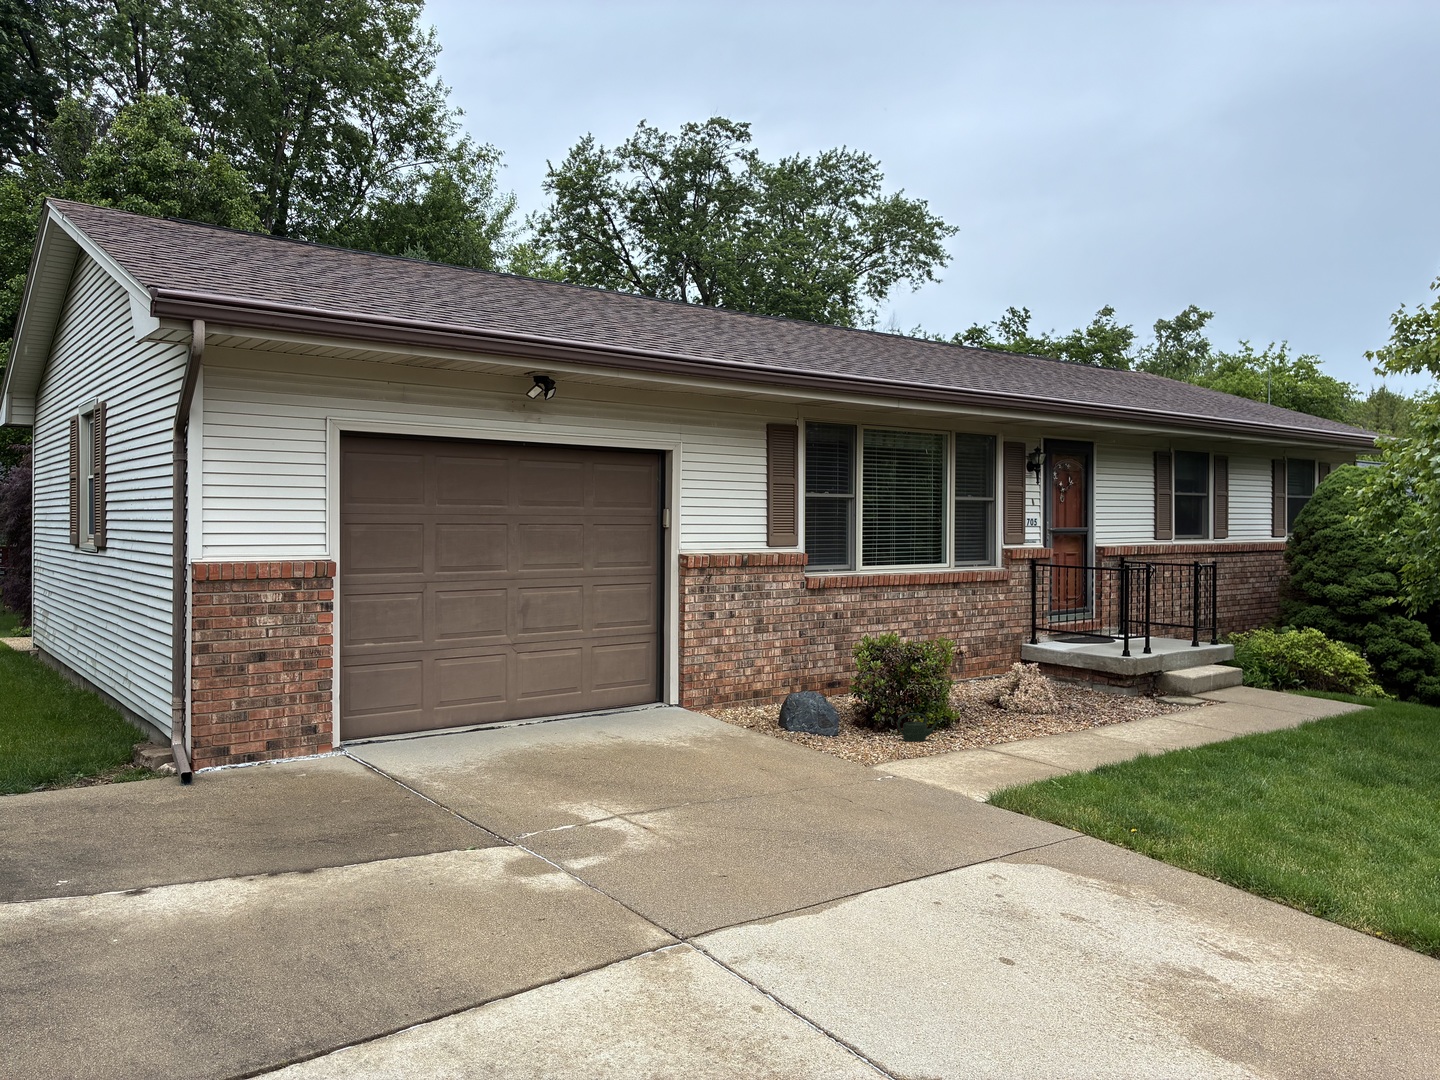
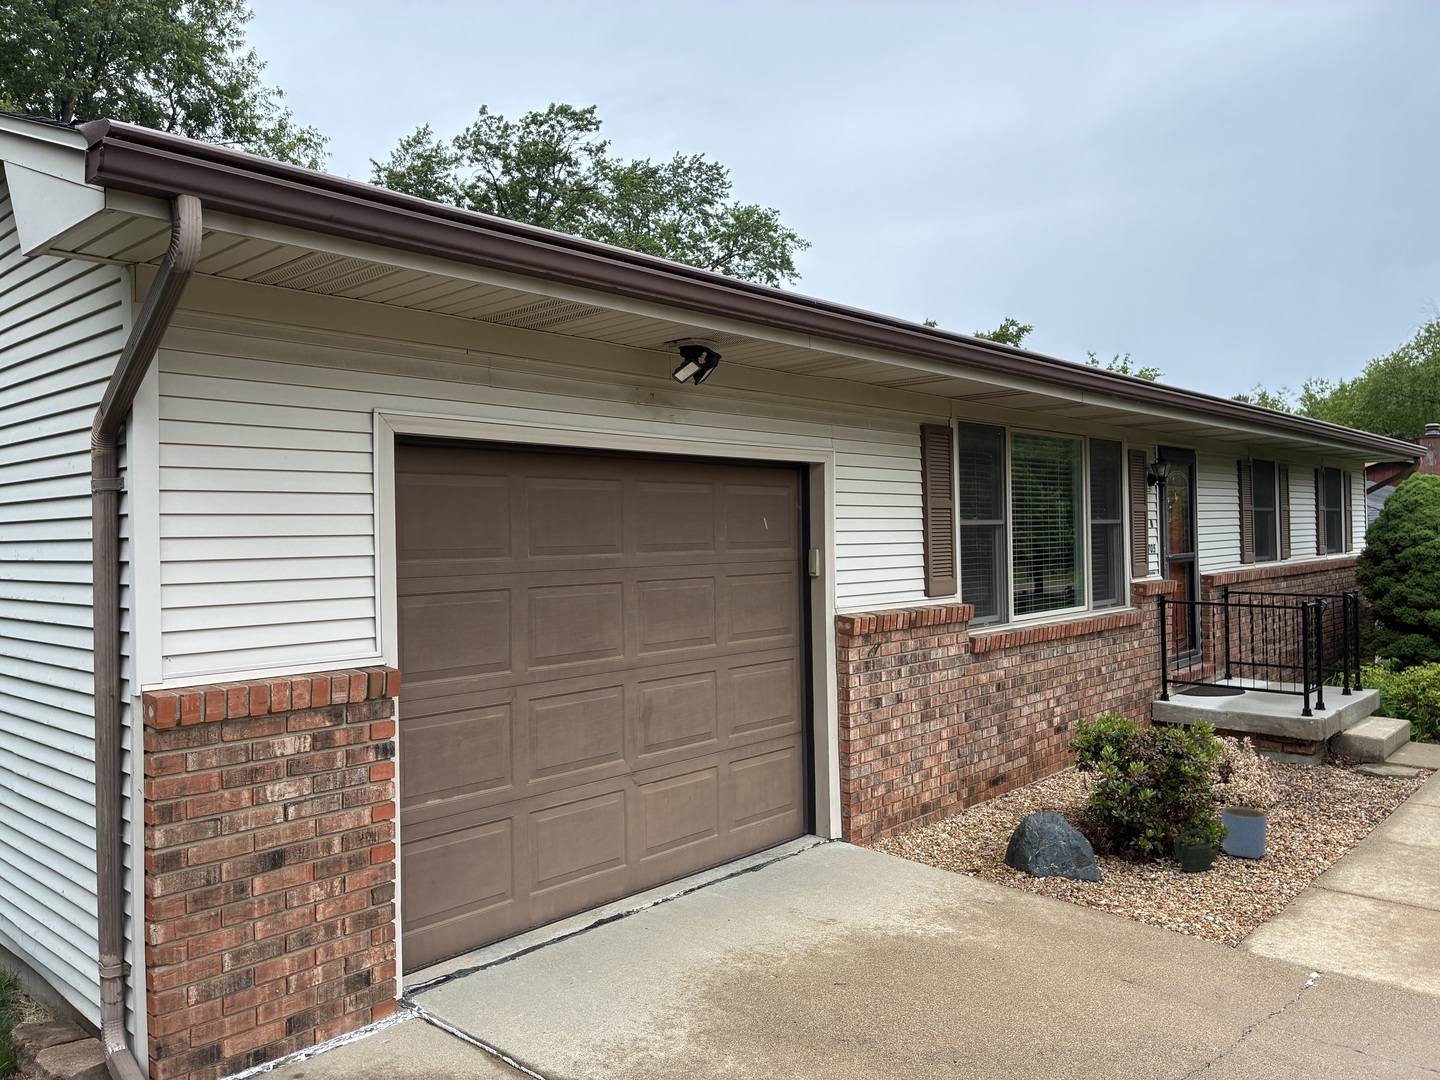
planter: none [952,704,982,739] -> present [1222,807,1267,859]

